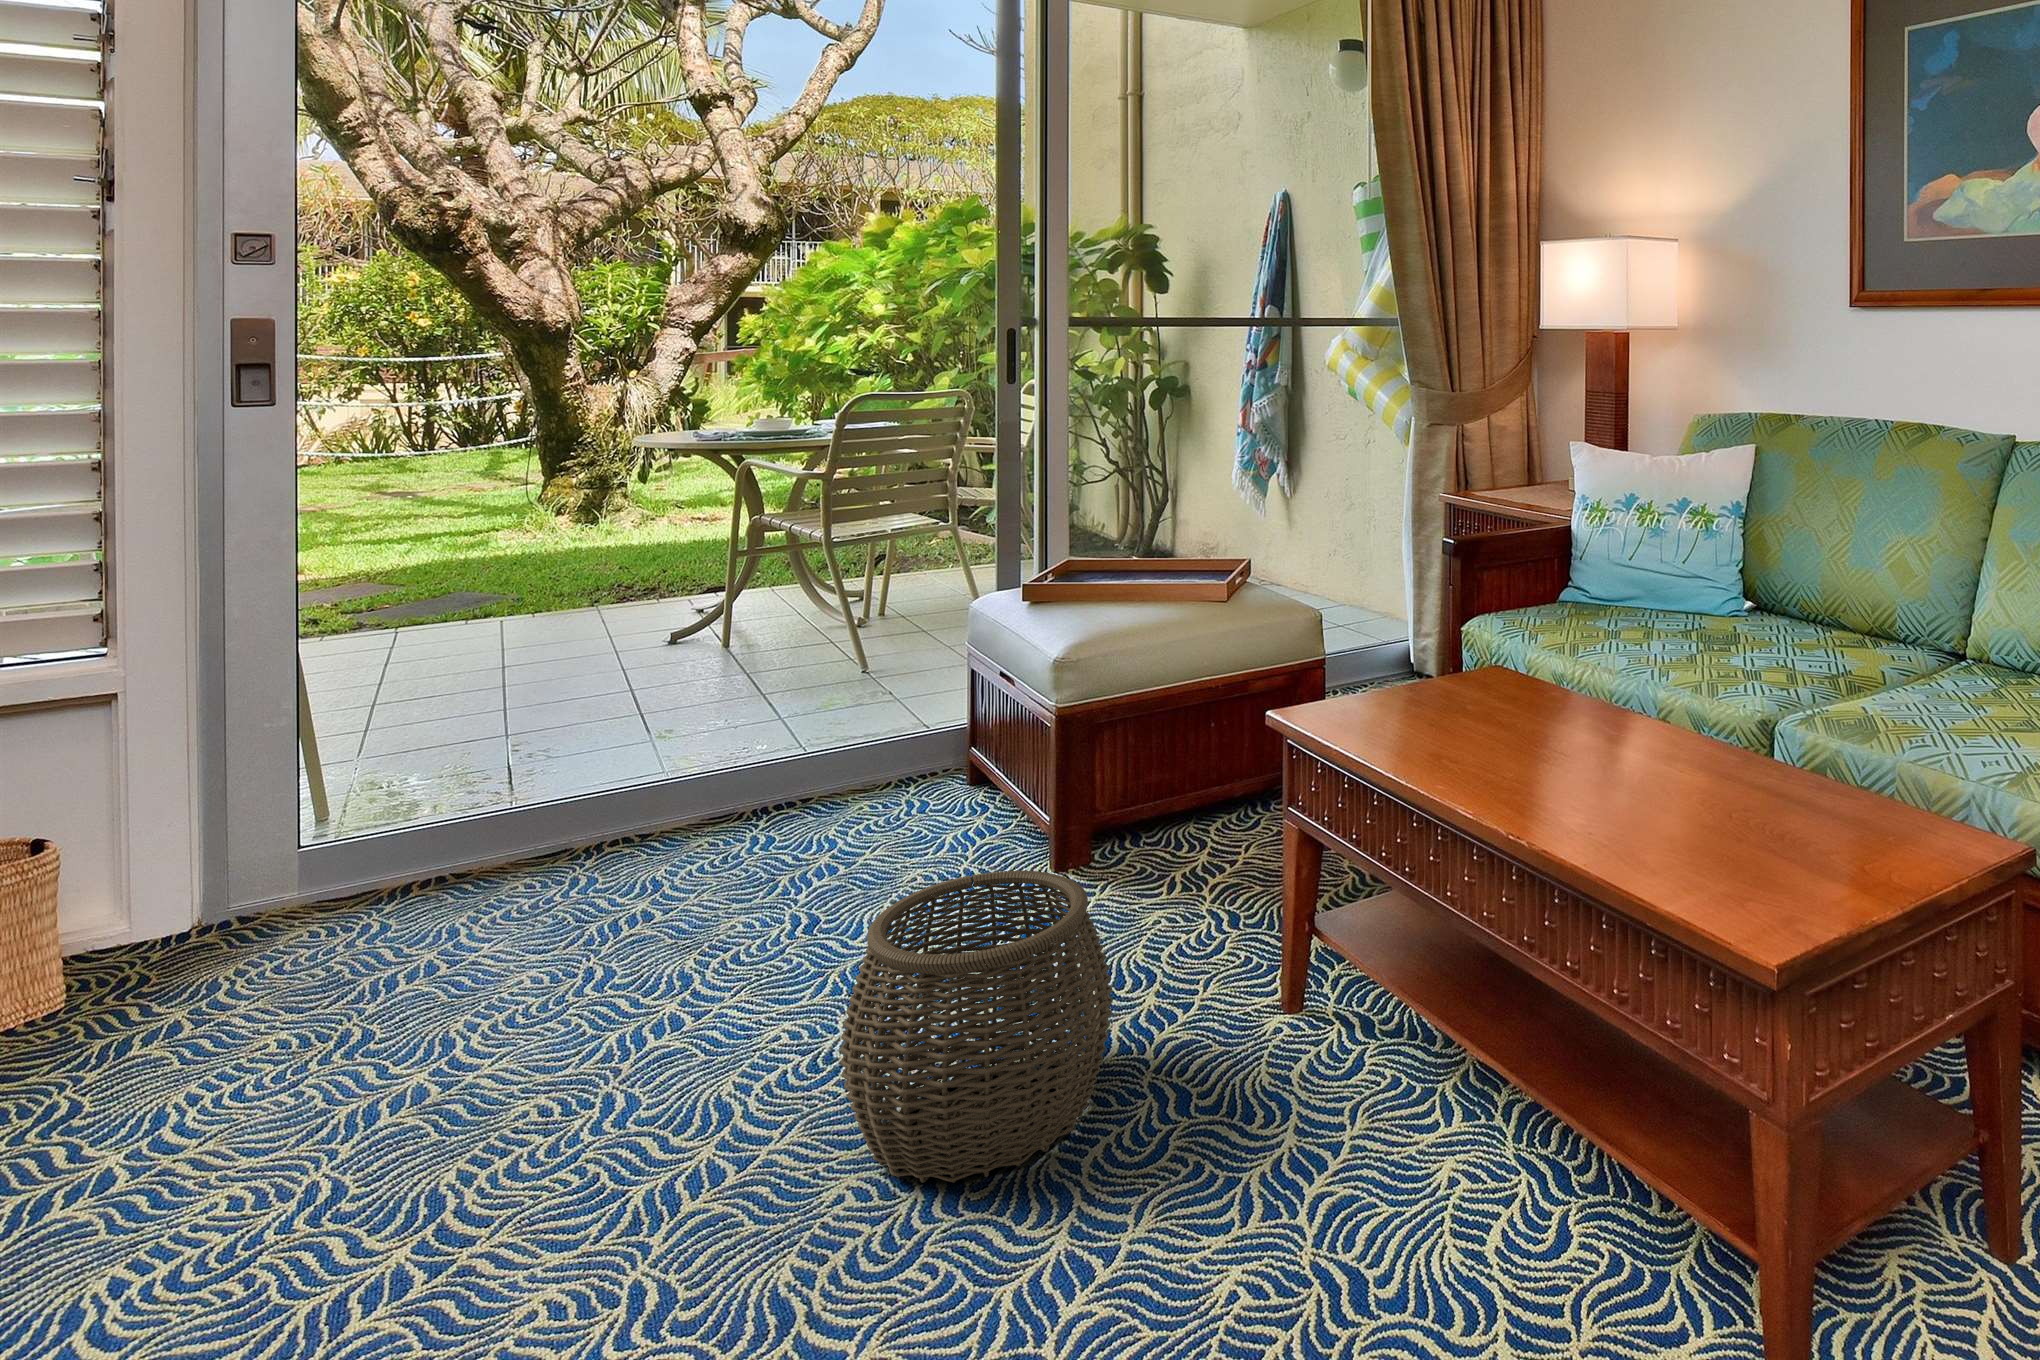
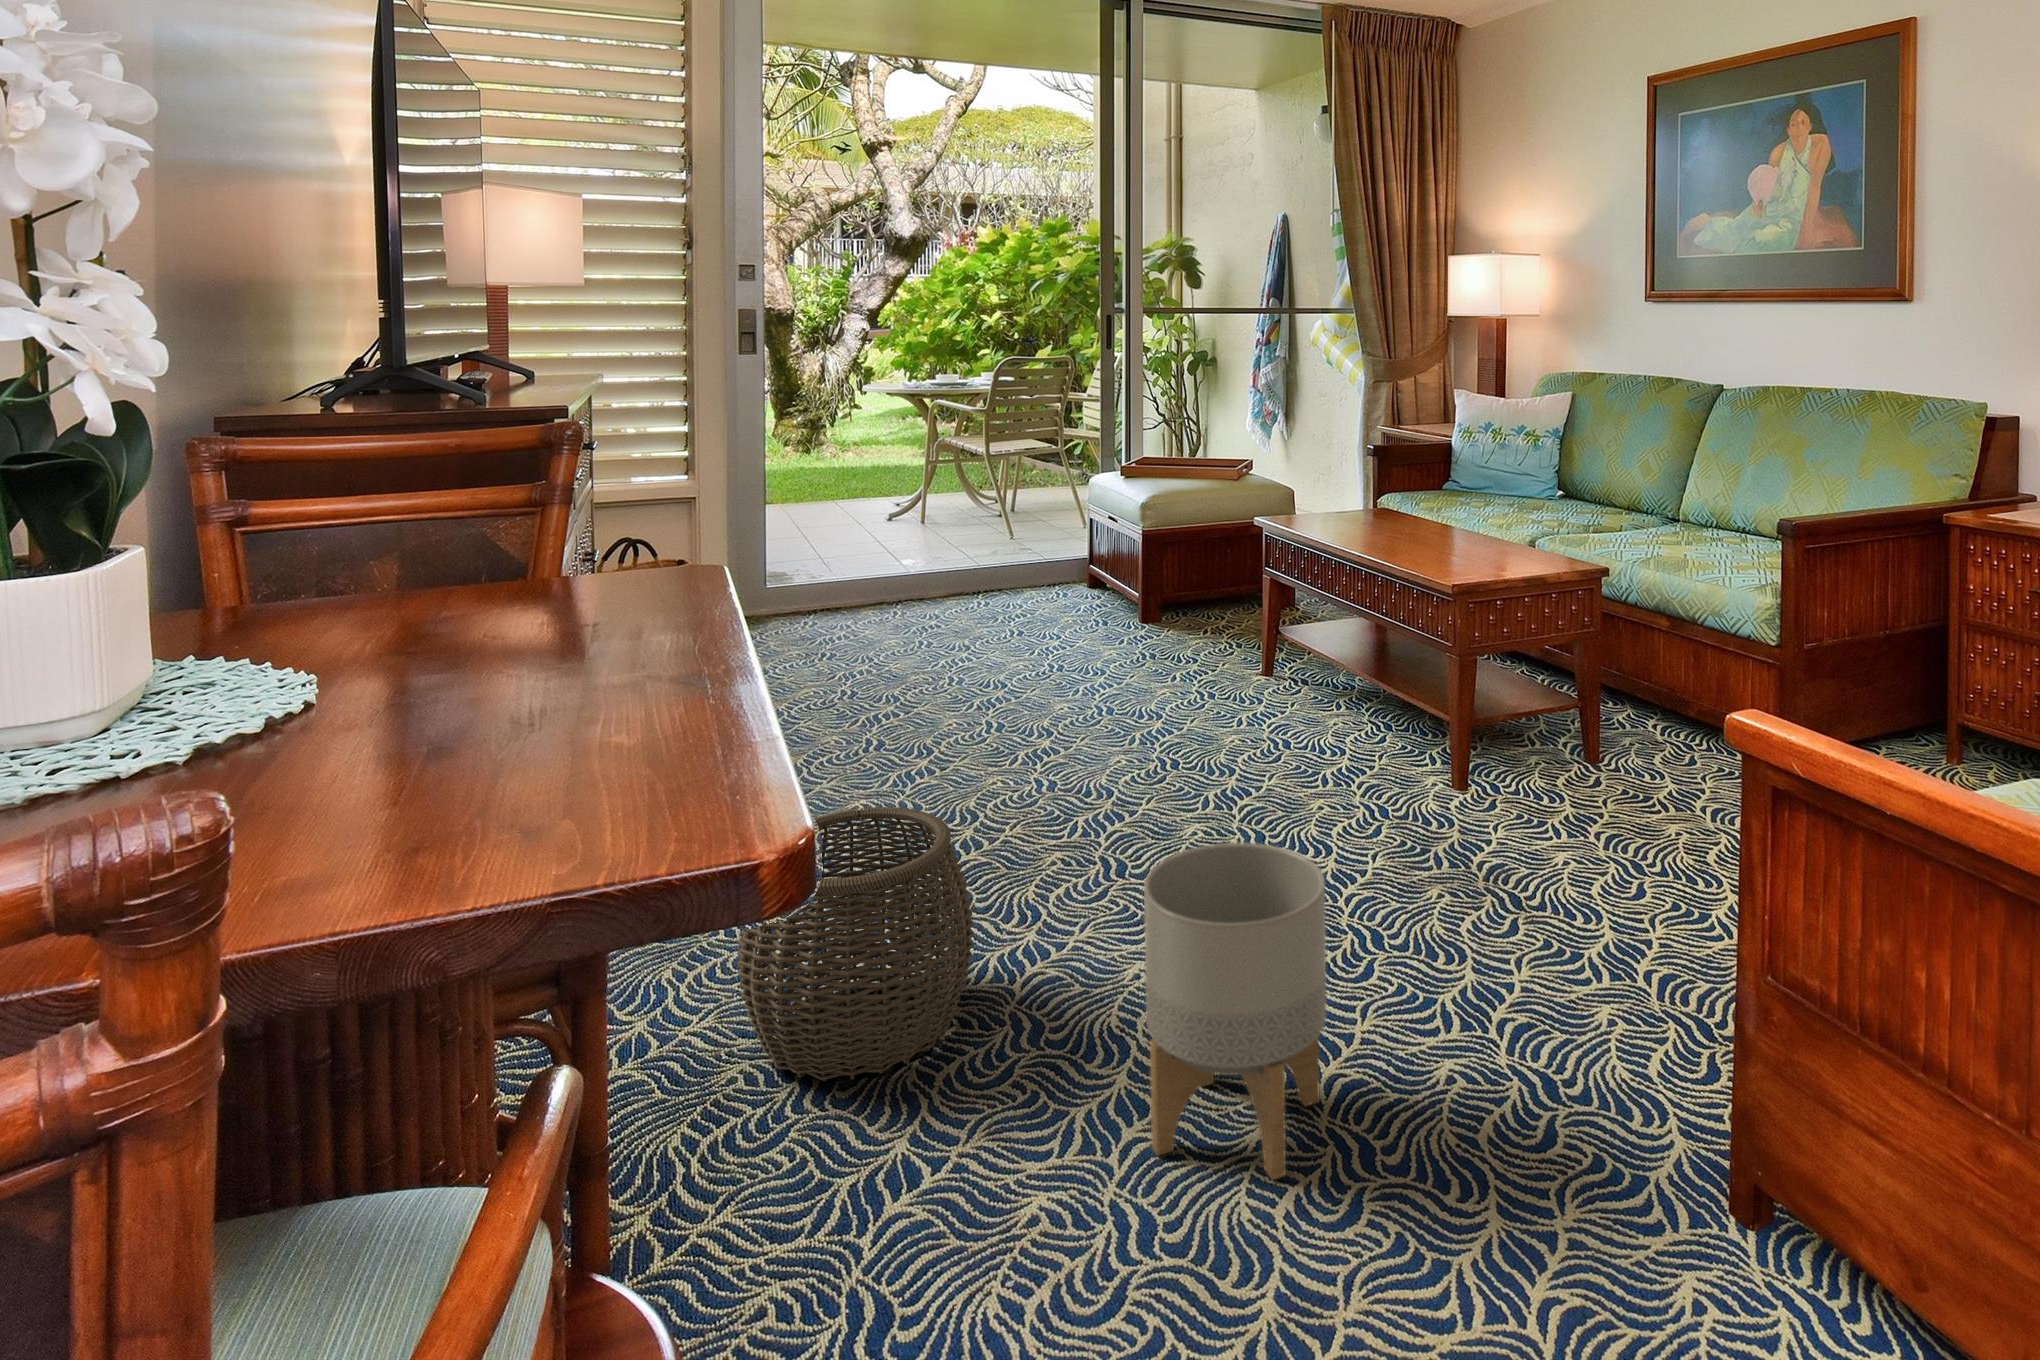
planter: none [1328,874,1516,1219] -> present [1144,843,1326,1180]

